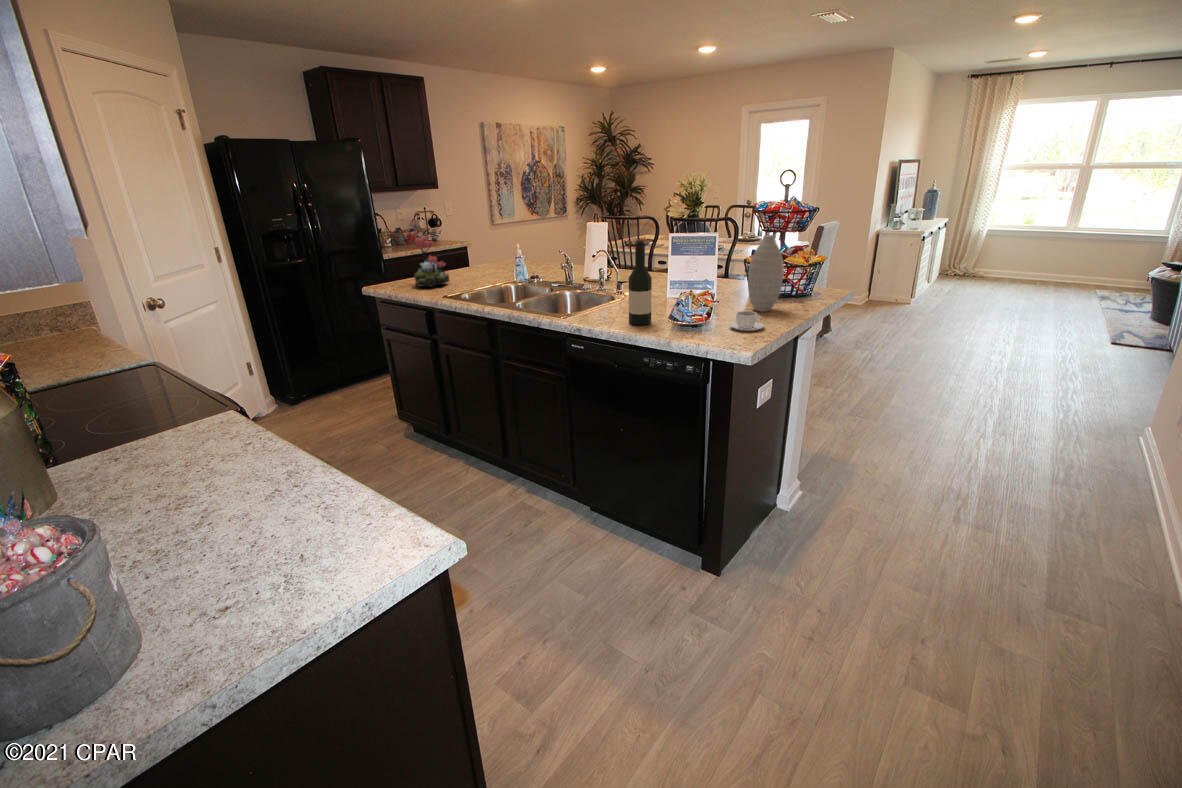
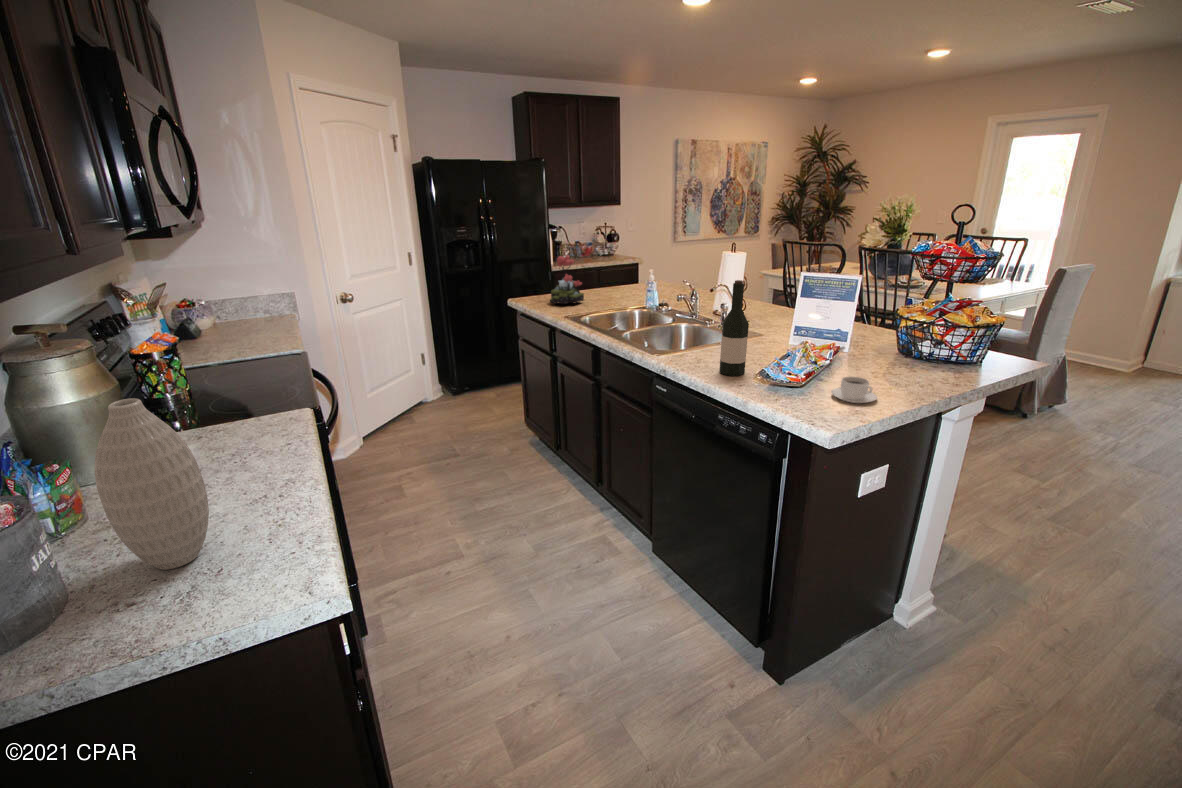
vase: present [748,235,783,312] -> present [95,398,209,570]

